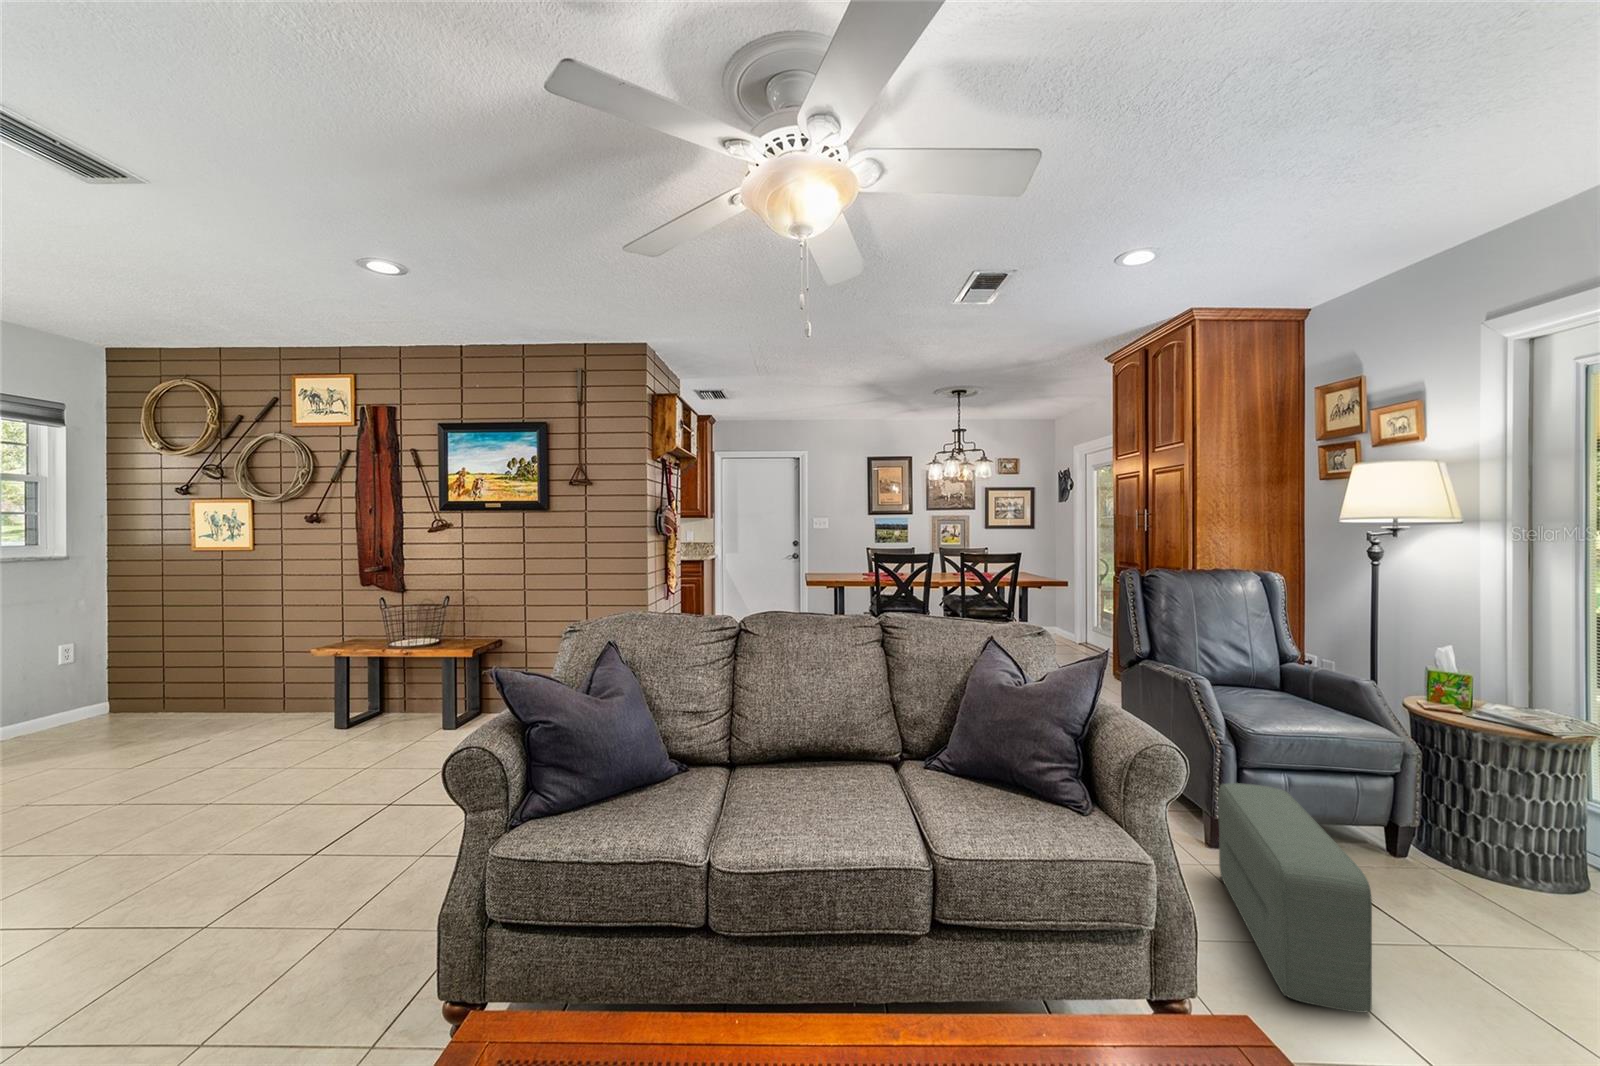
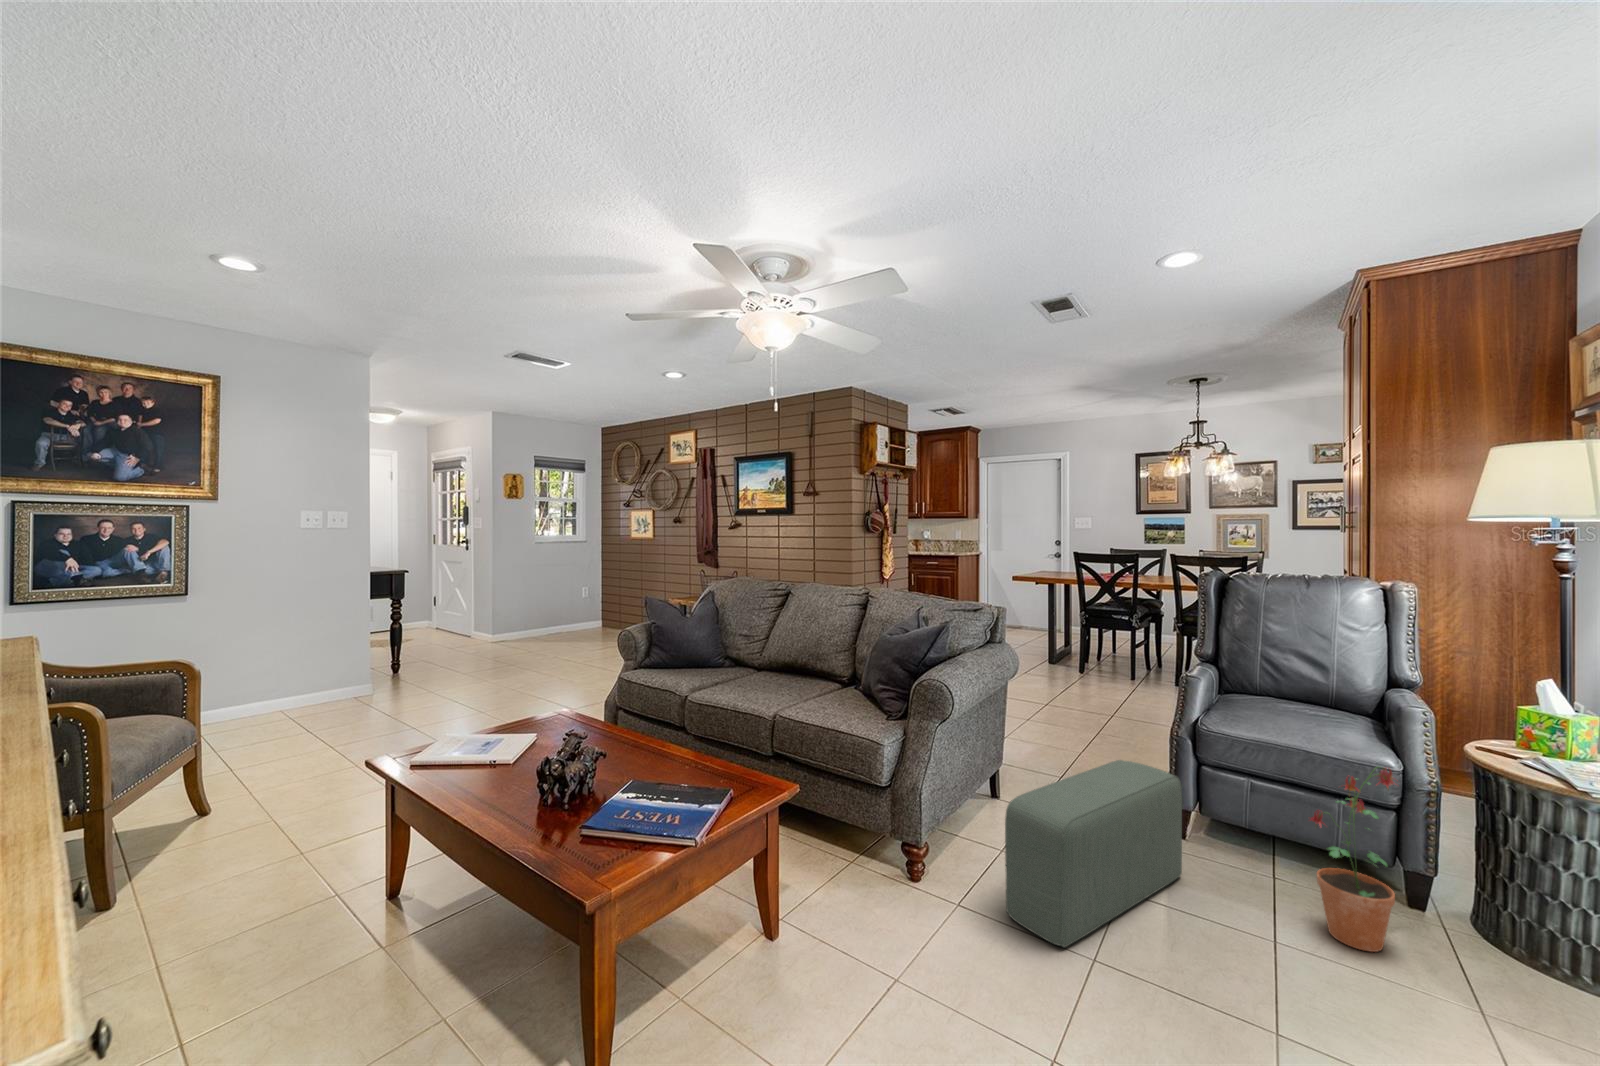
potted plant: none [1384,747,1459,906] -> present [1310,766,1395,952]

